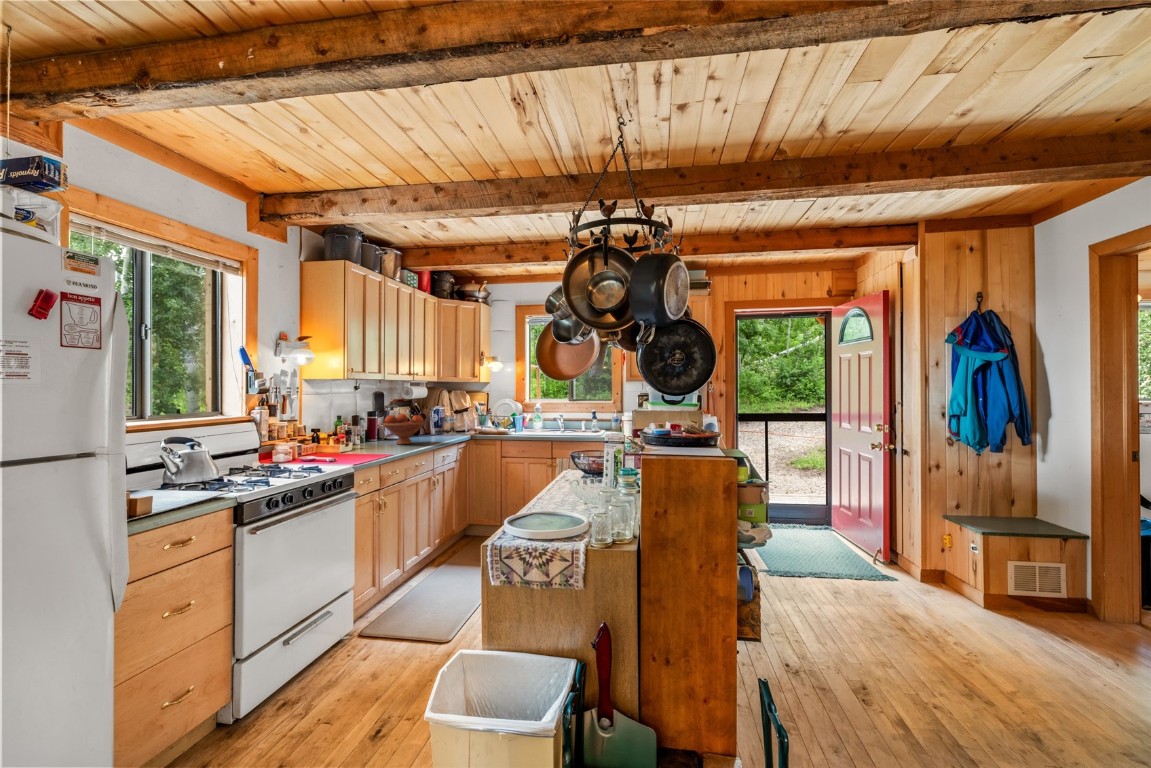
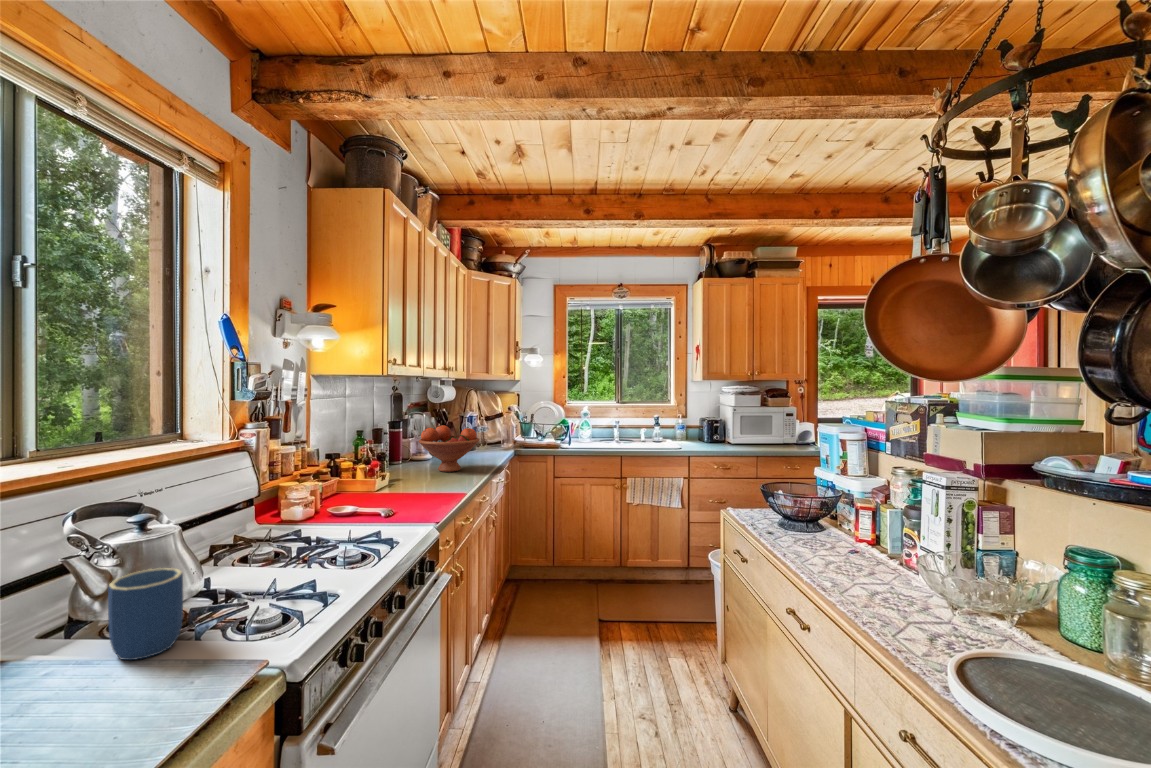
mug: none [175,460,205,492] -> present [108,568,183,660]

